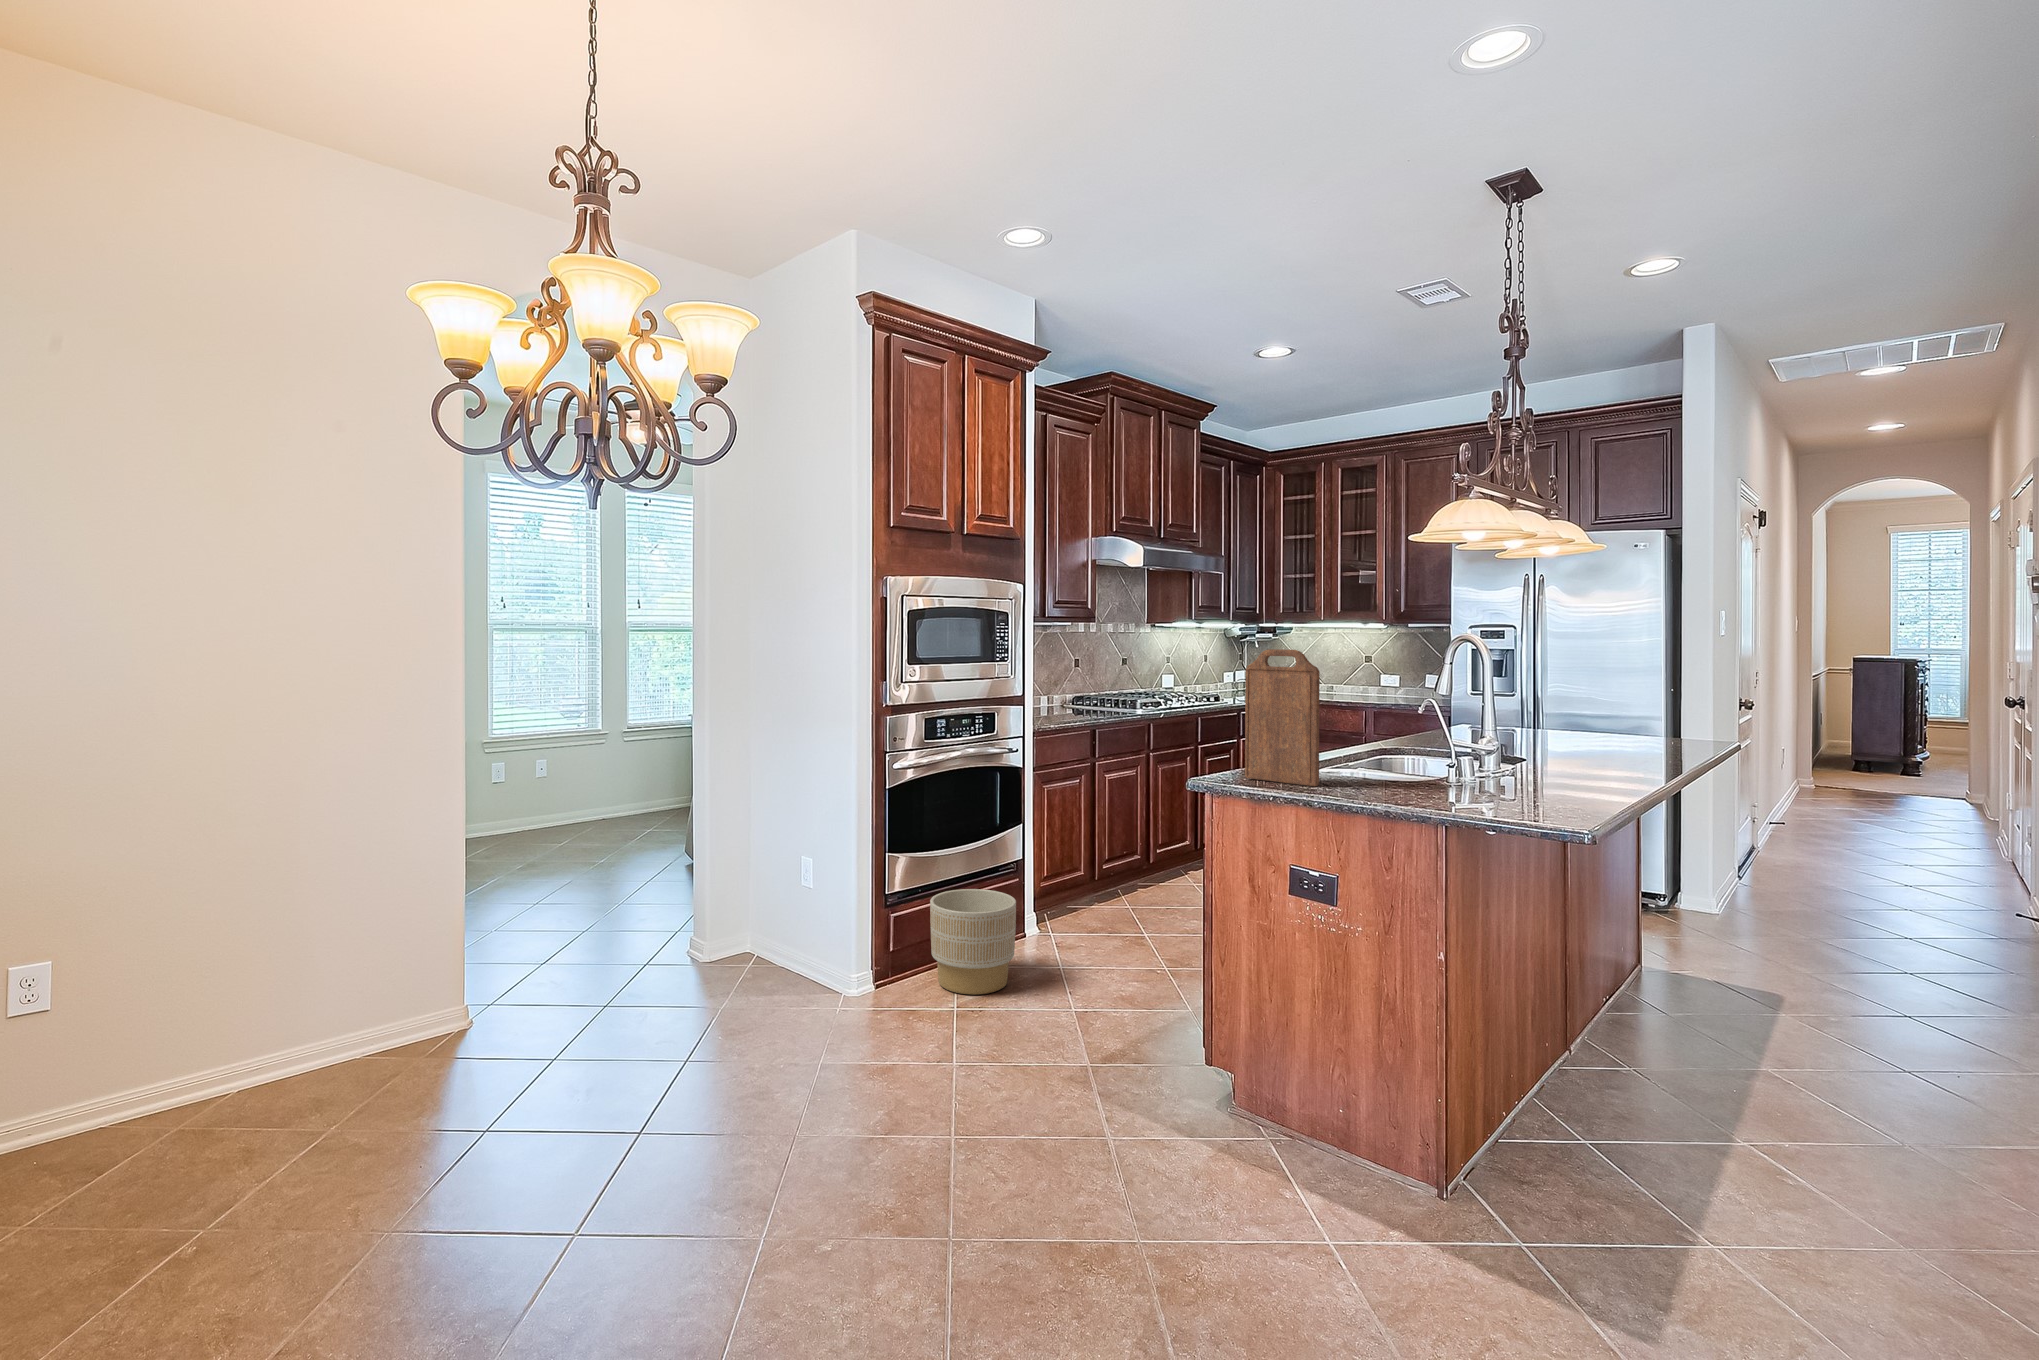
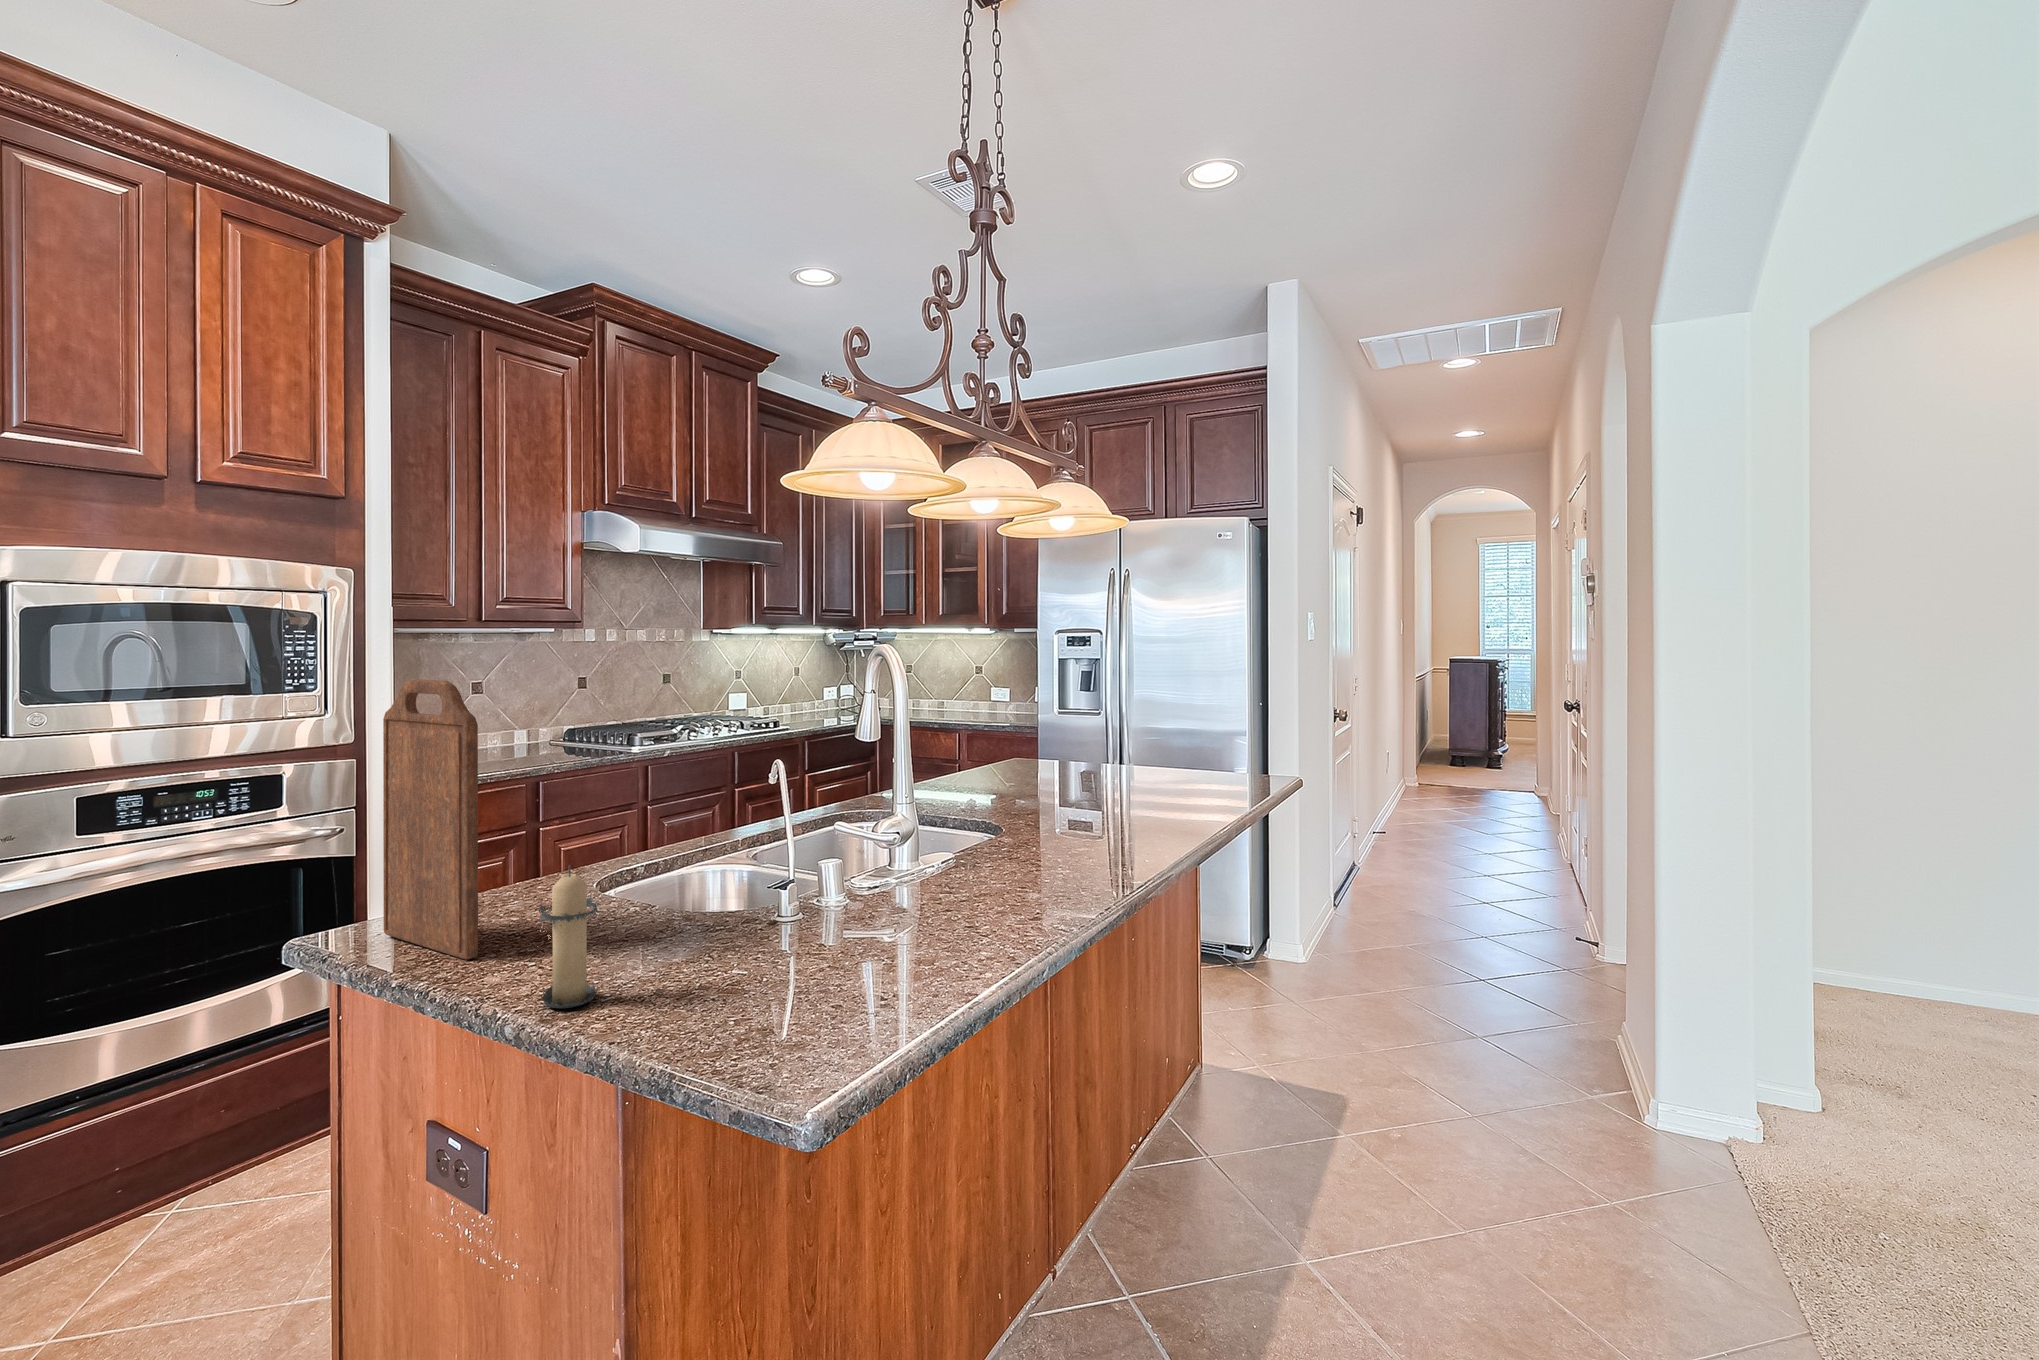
candle: none [1391,734,1426,800] -> present [539,865,599,1008]
planter: present [930,889,1016,995] -> none [49,1075,245,1290]

